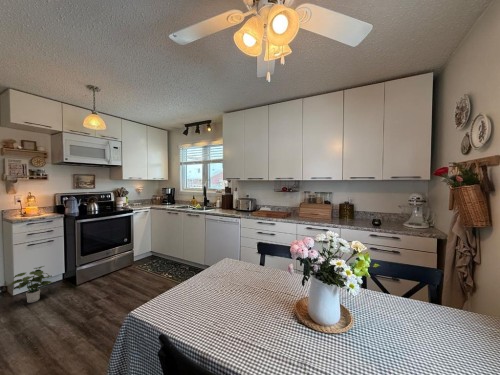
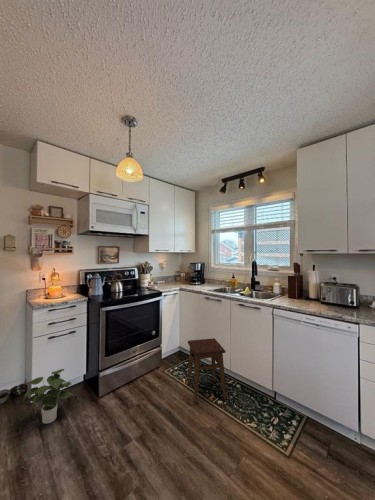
stool: none [150,240,175,281] -> present [187,338,226,404]

